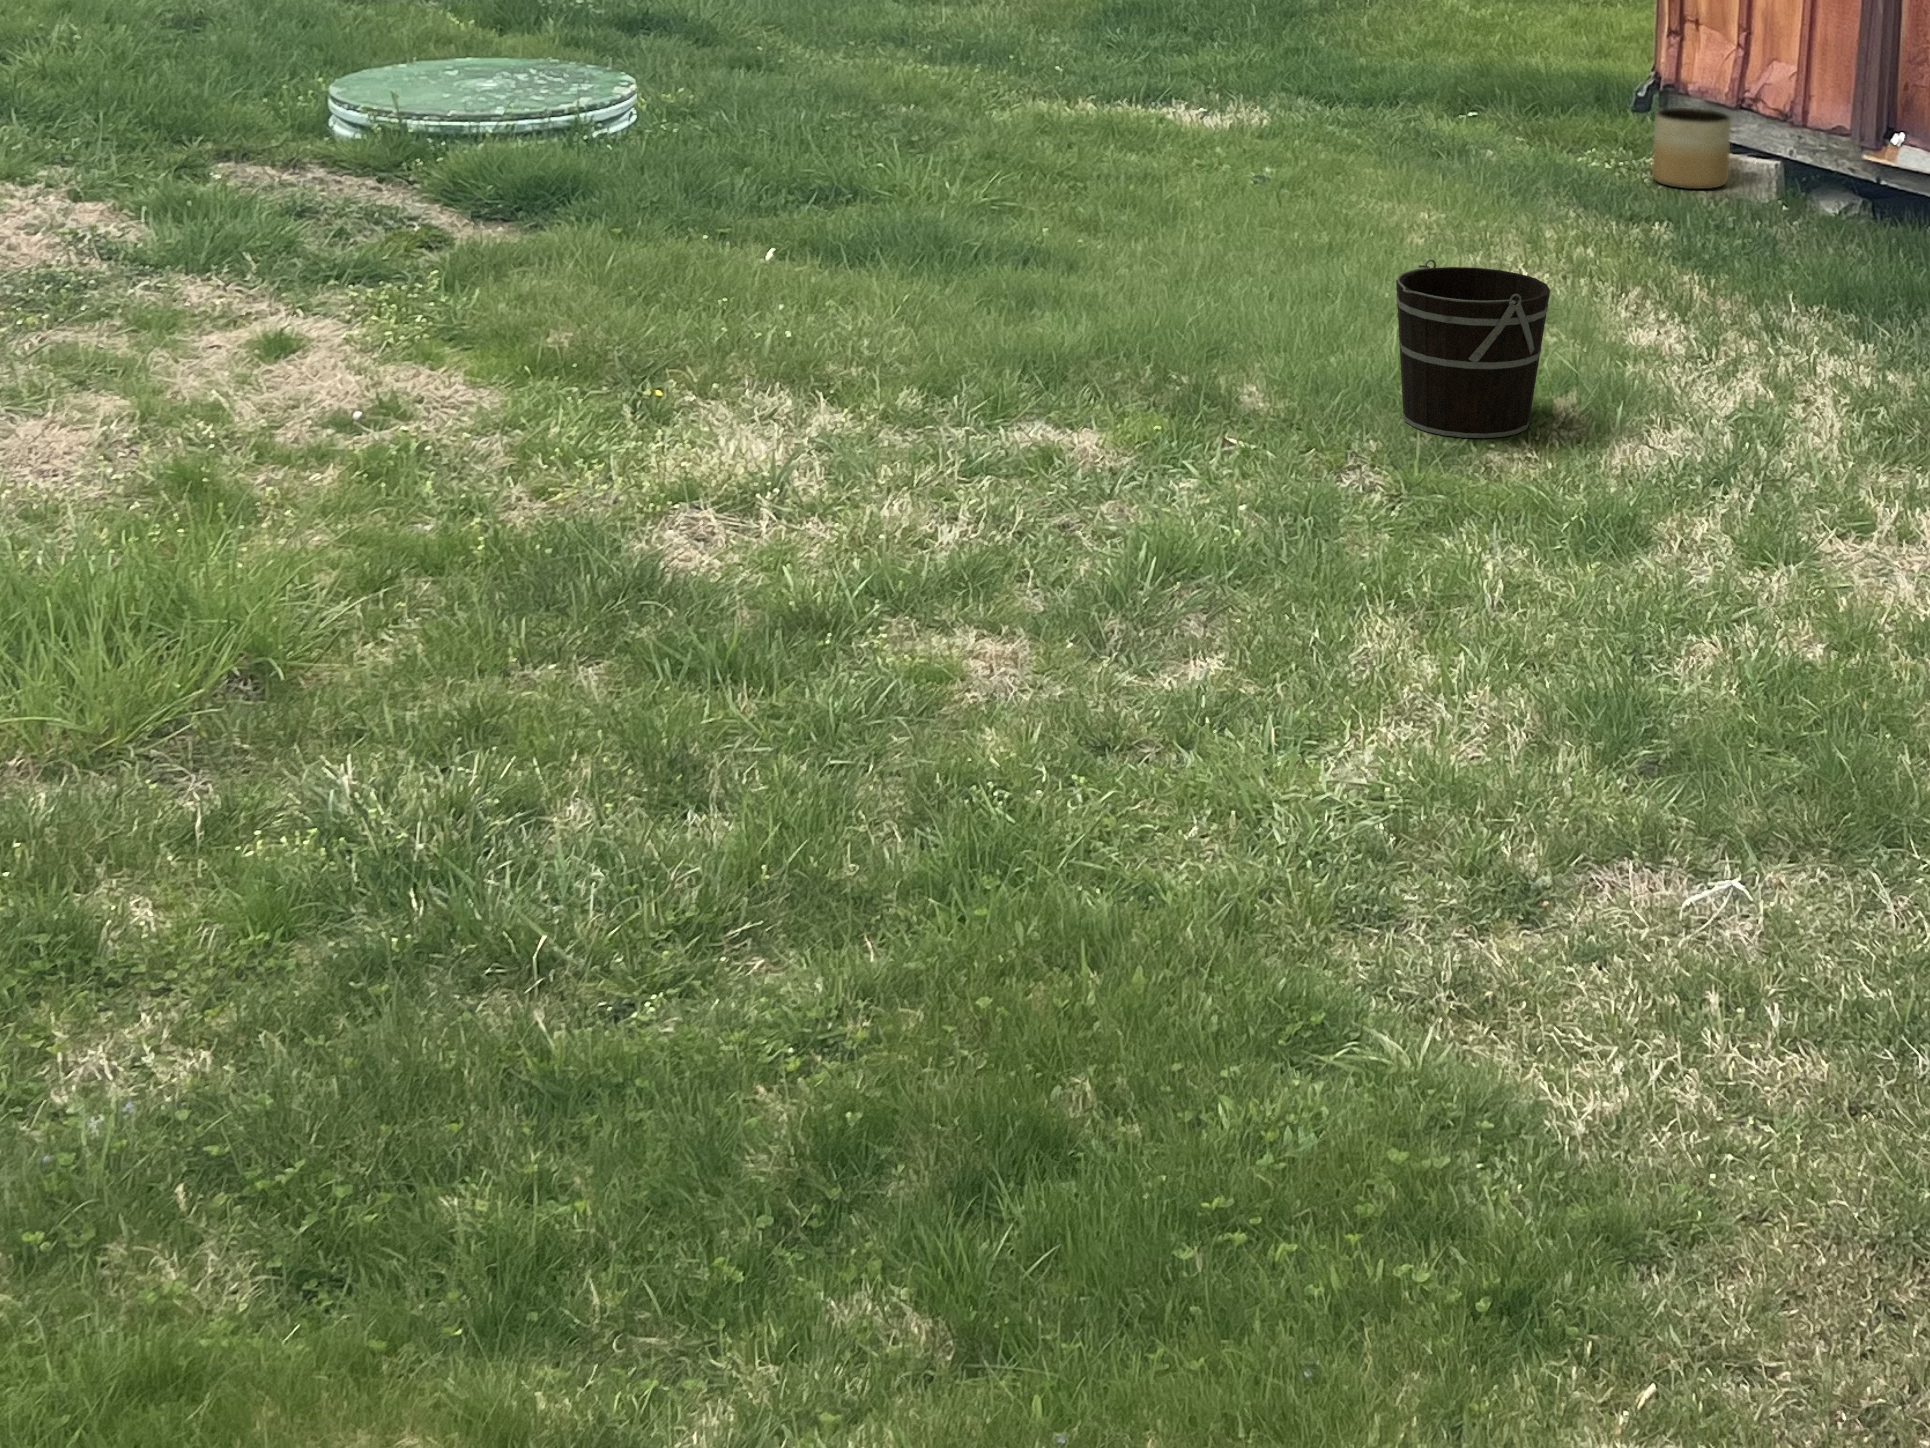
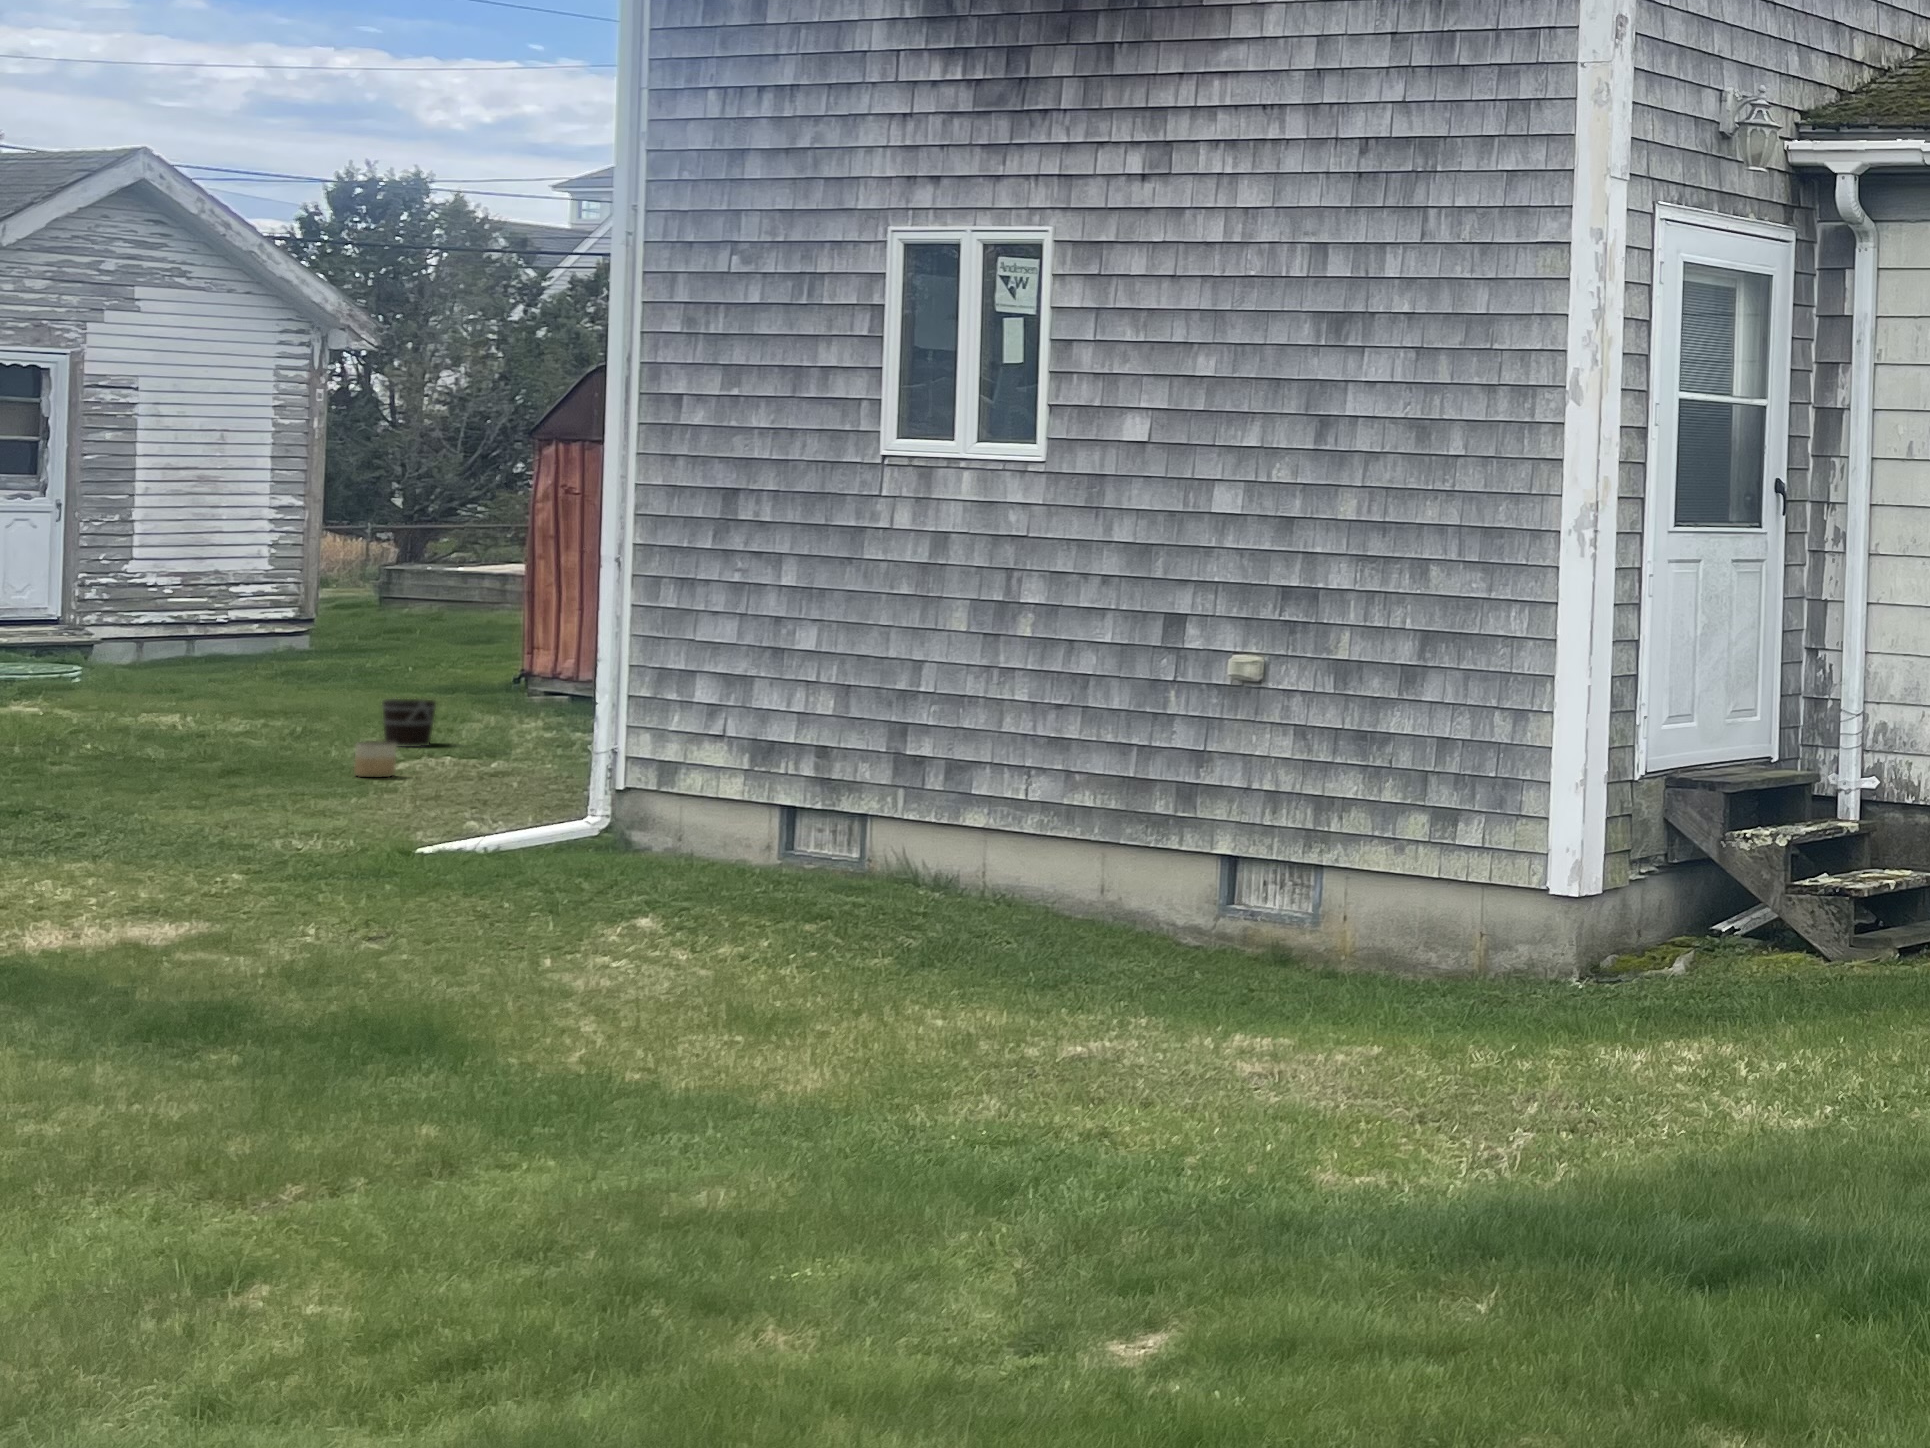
planter: present [1652,108,1731,189] -> present [354,741,396,777]

